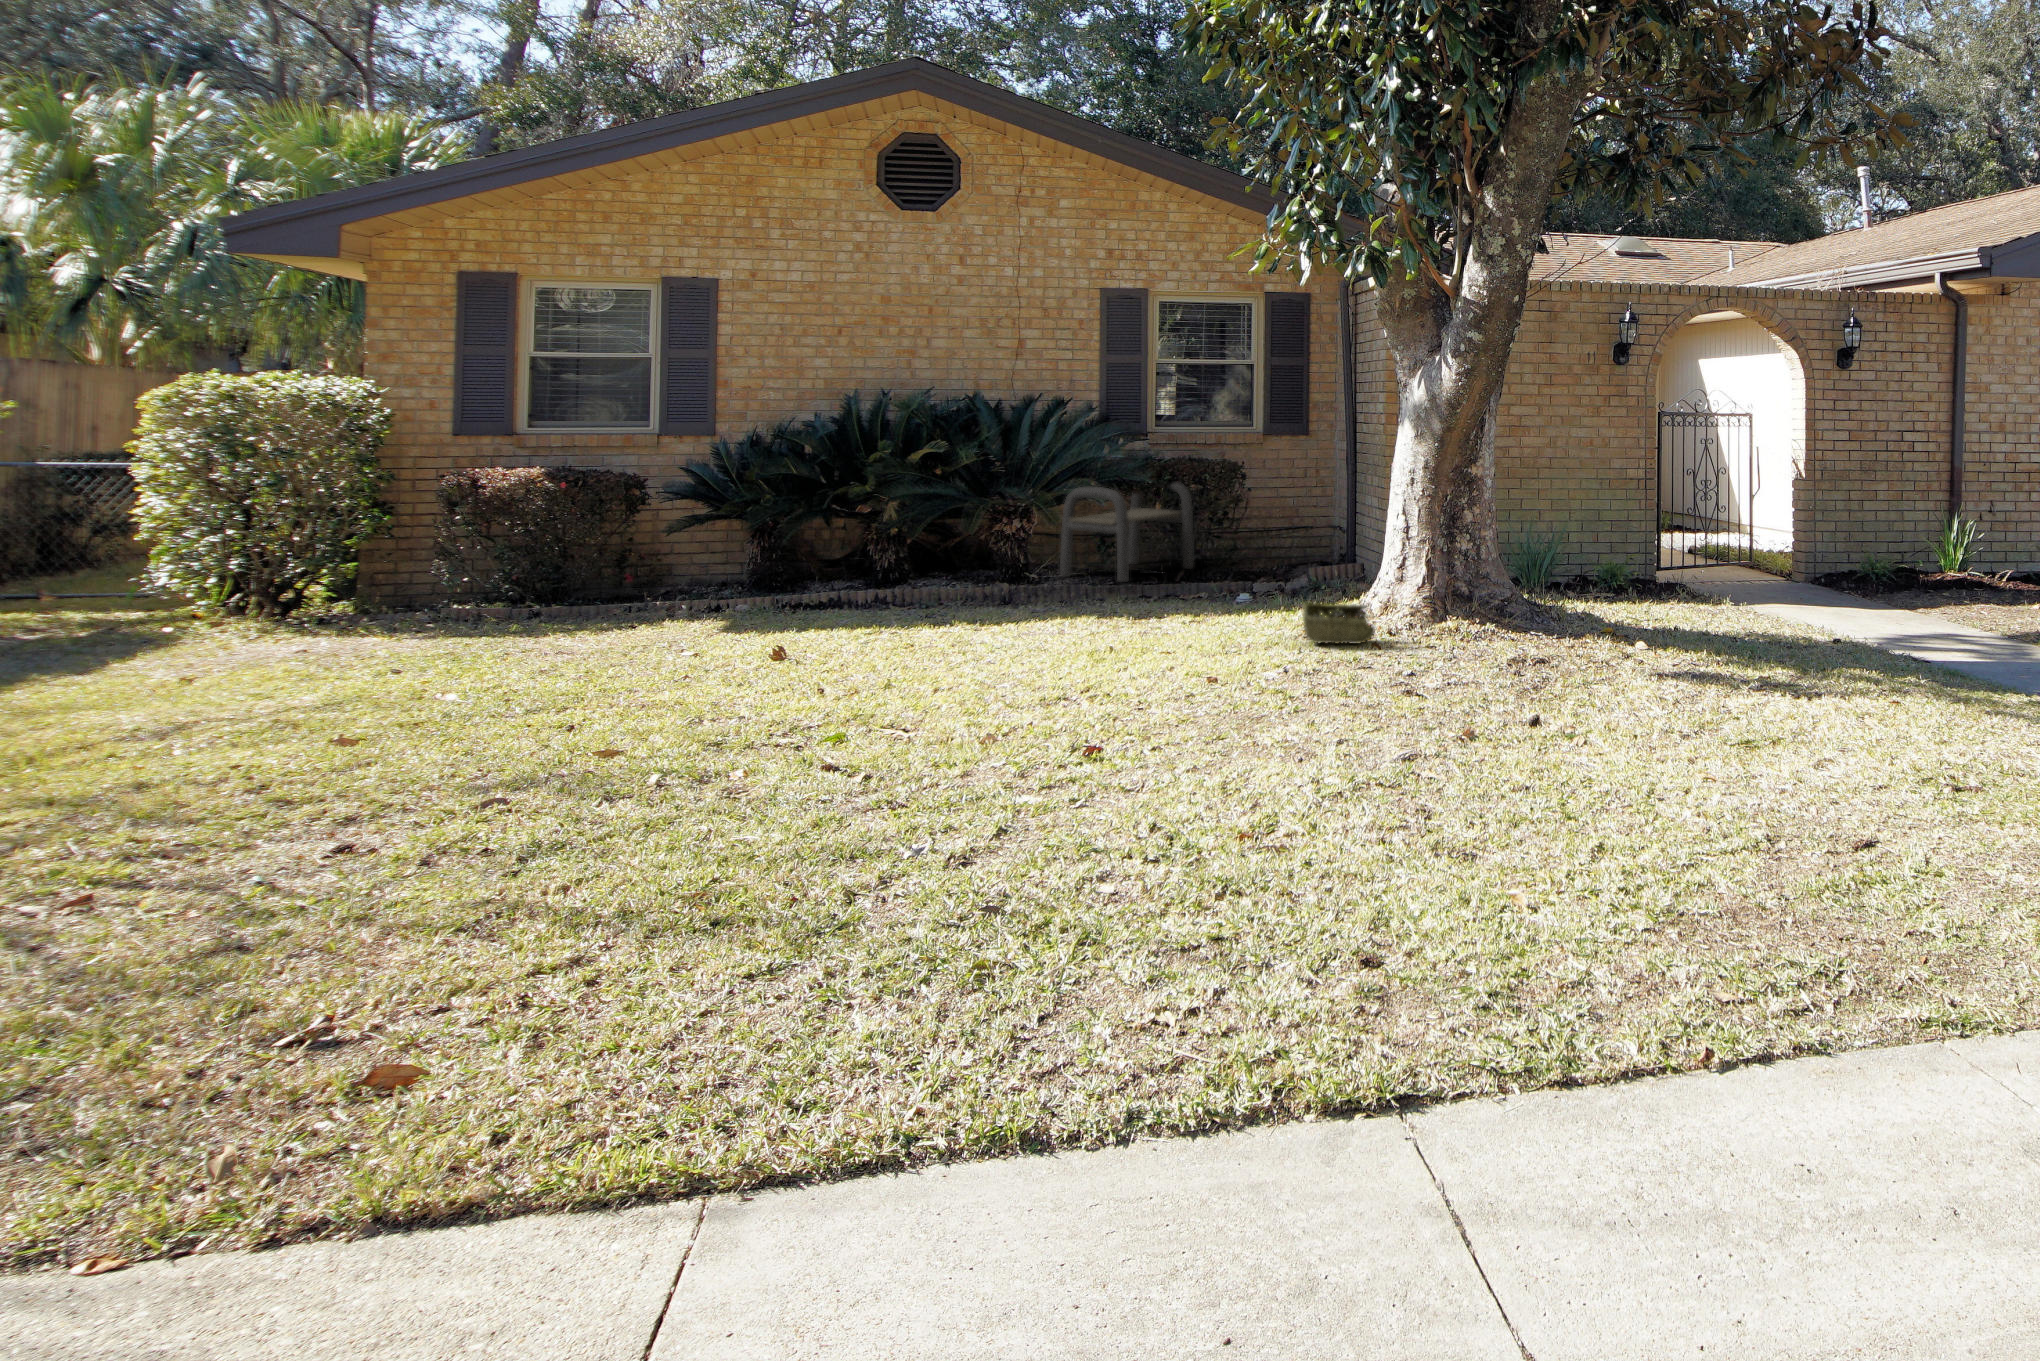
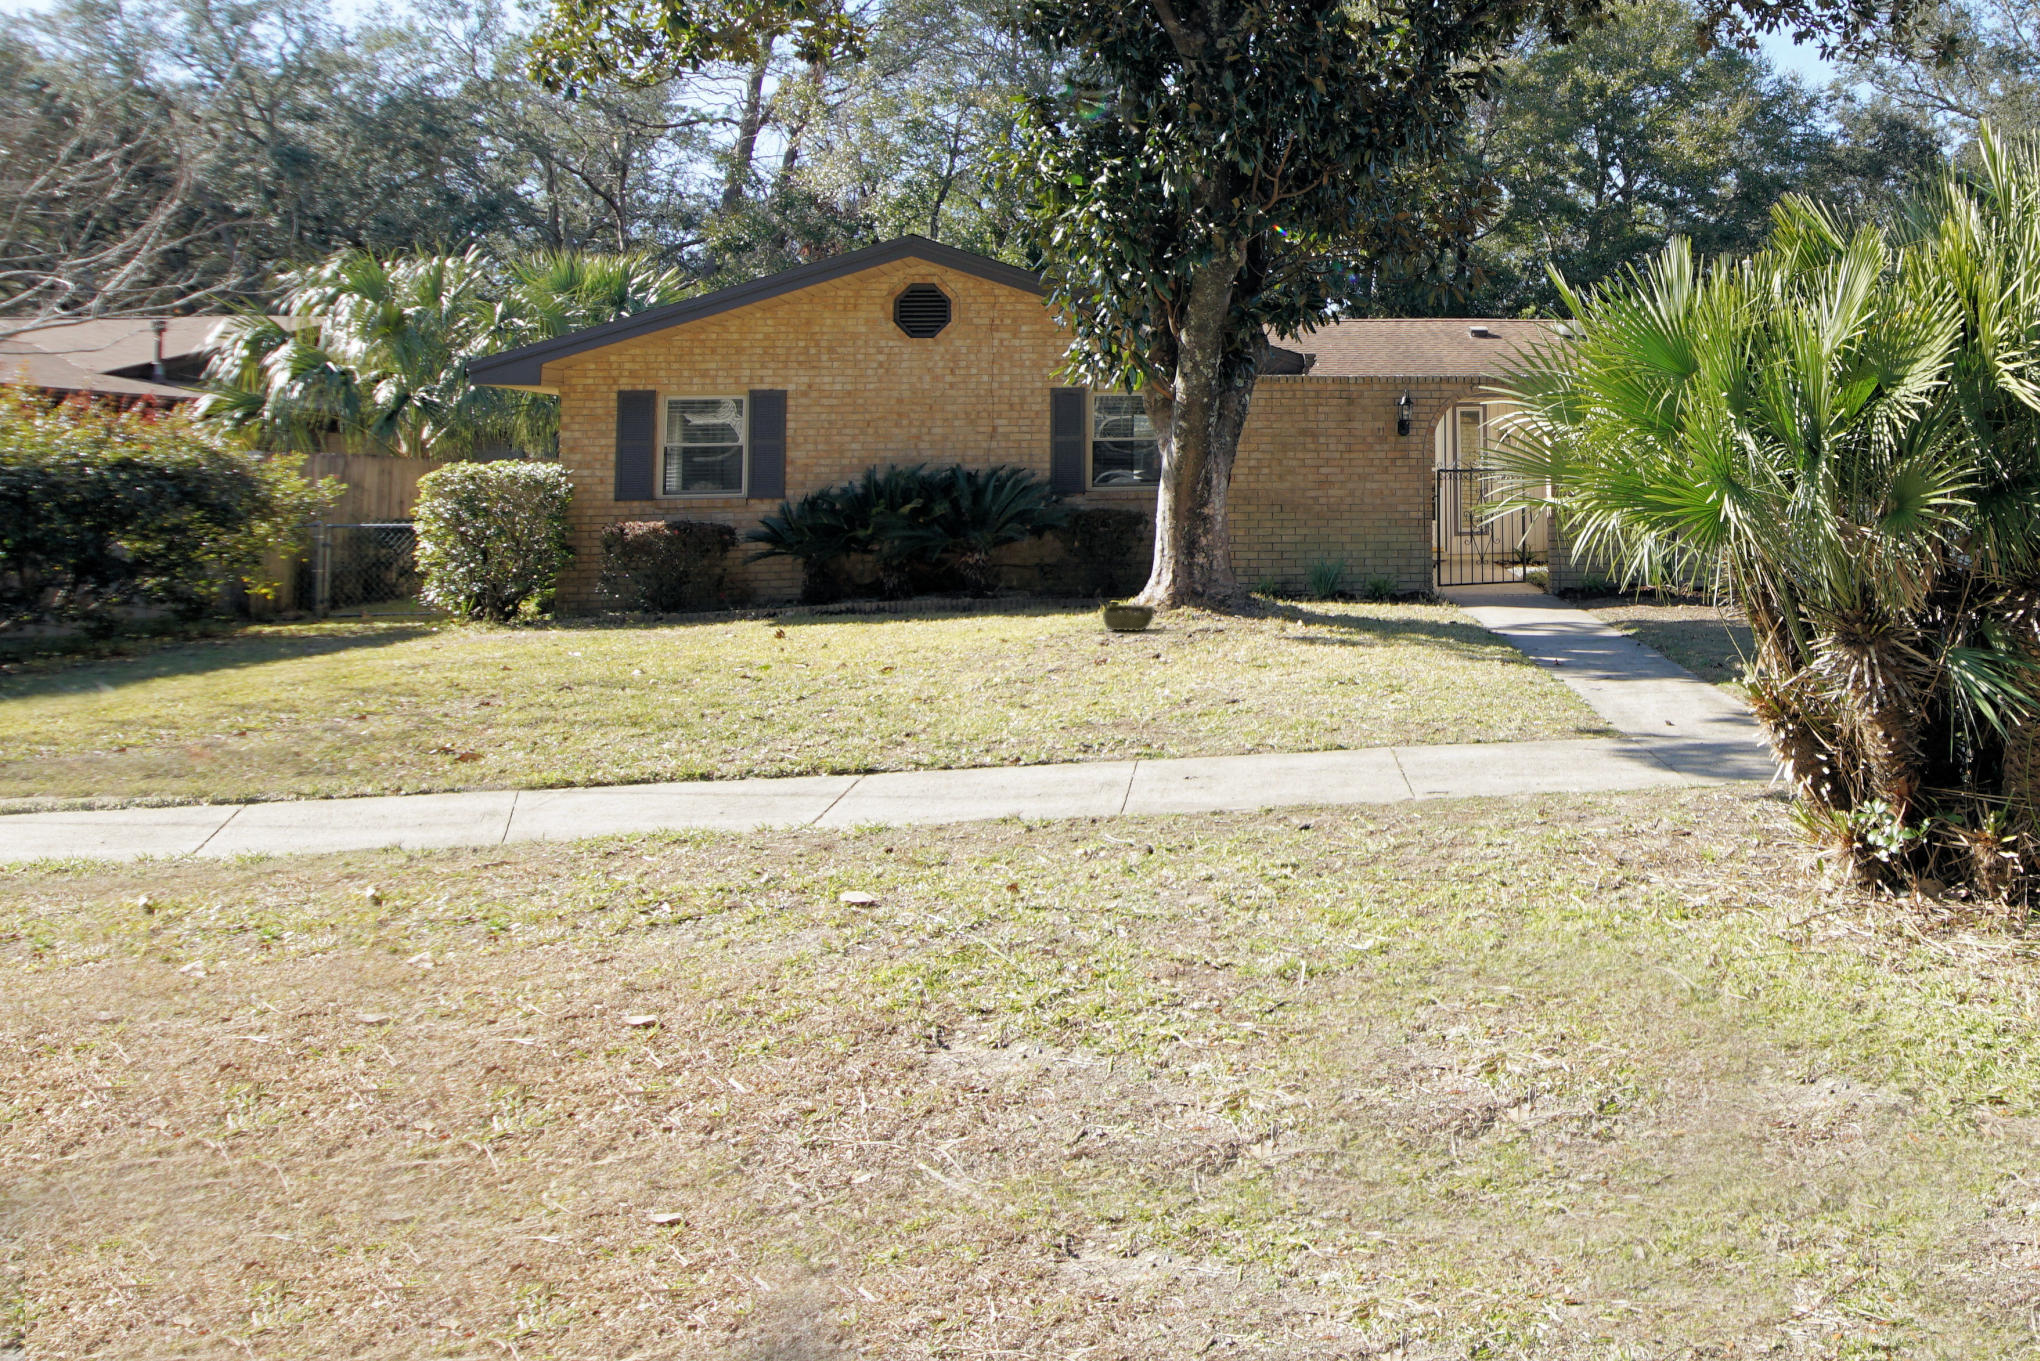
bench: present [1060,483,1194,582] -> none [1006,527,1107,599]

